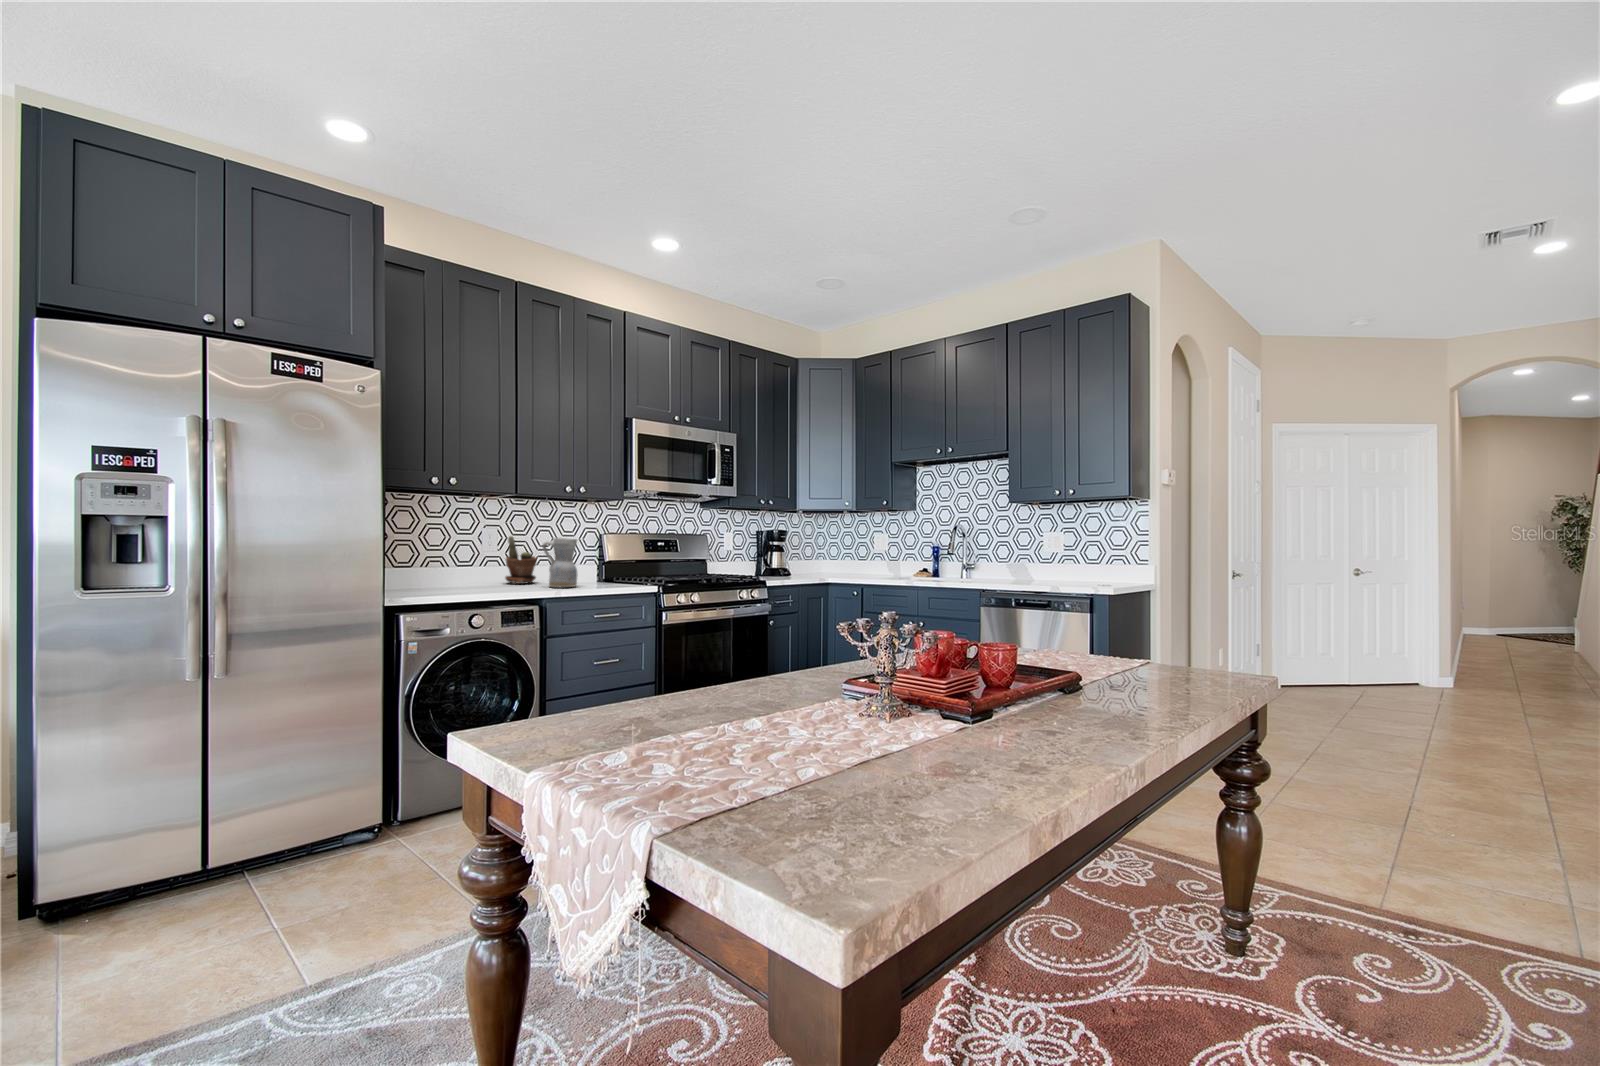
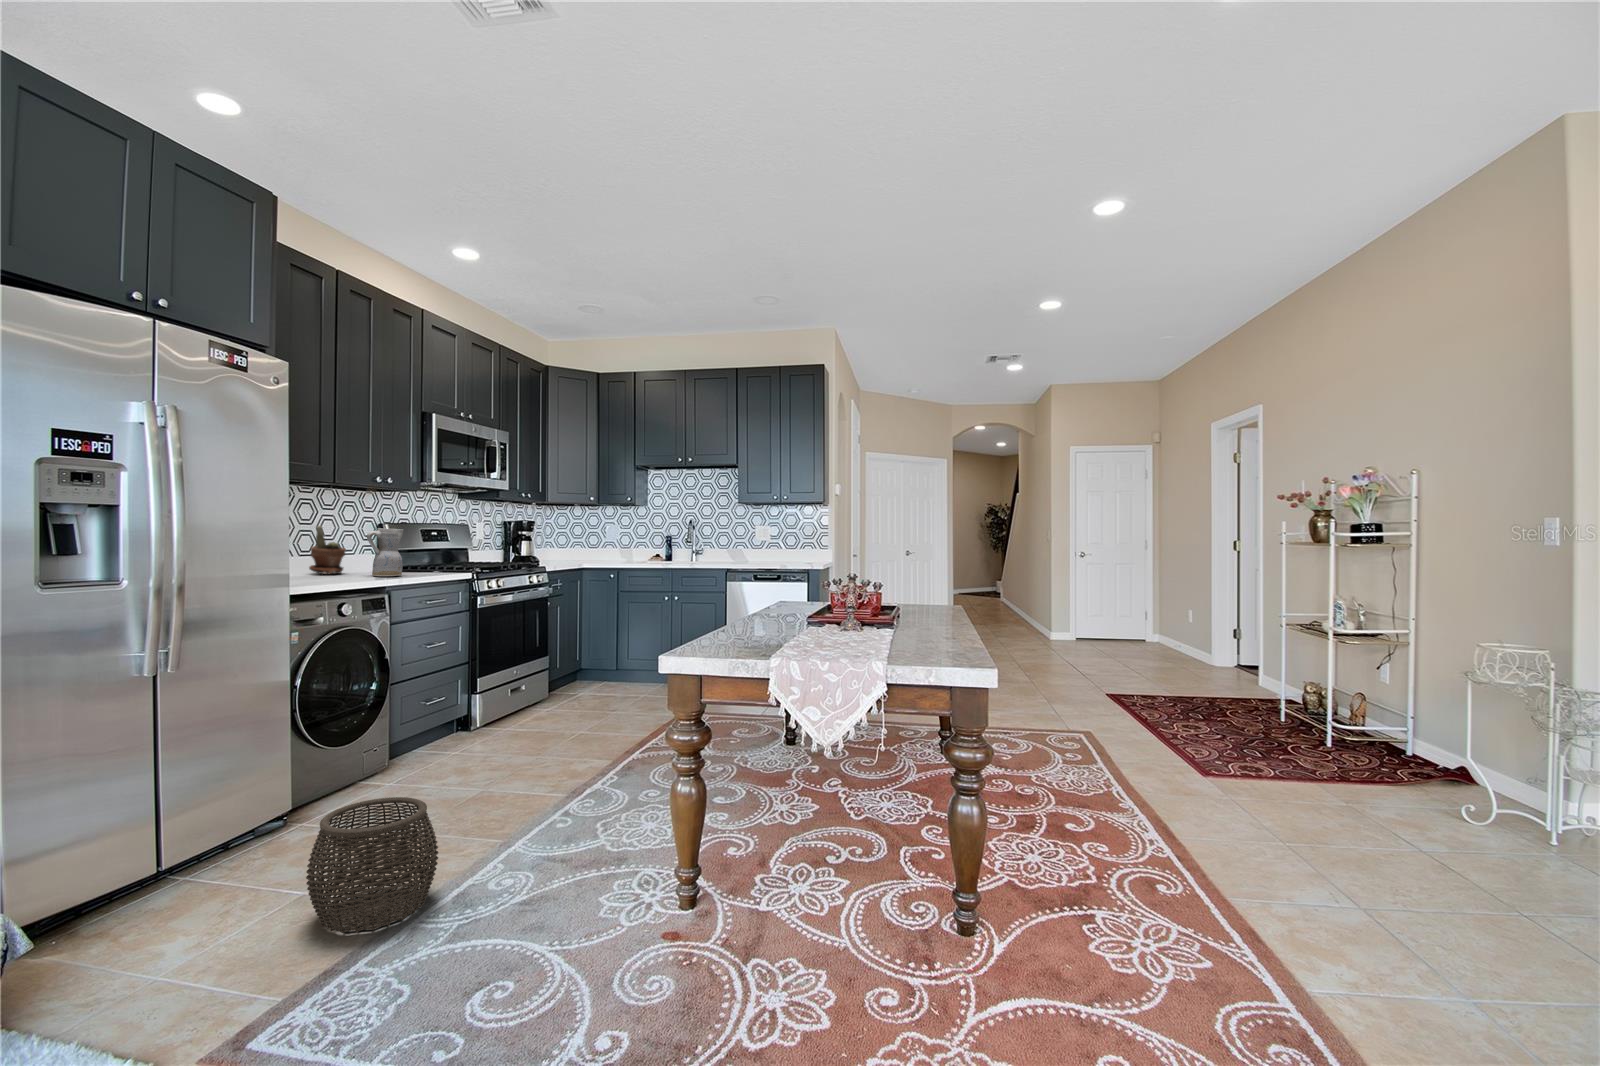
woven basket: none [162,850,333,1022] -> present [306,797,439,933]

